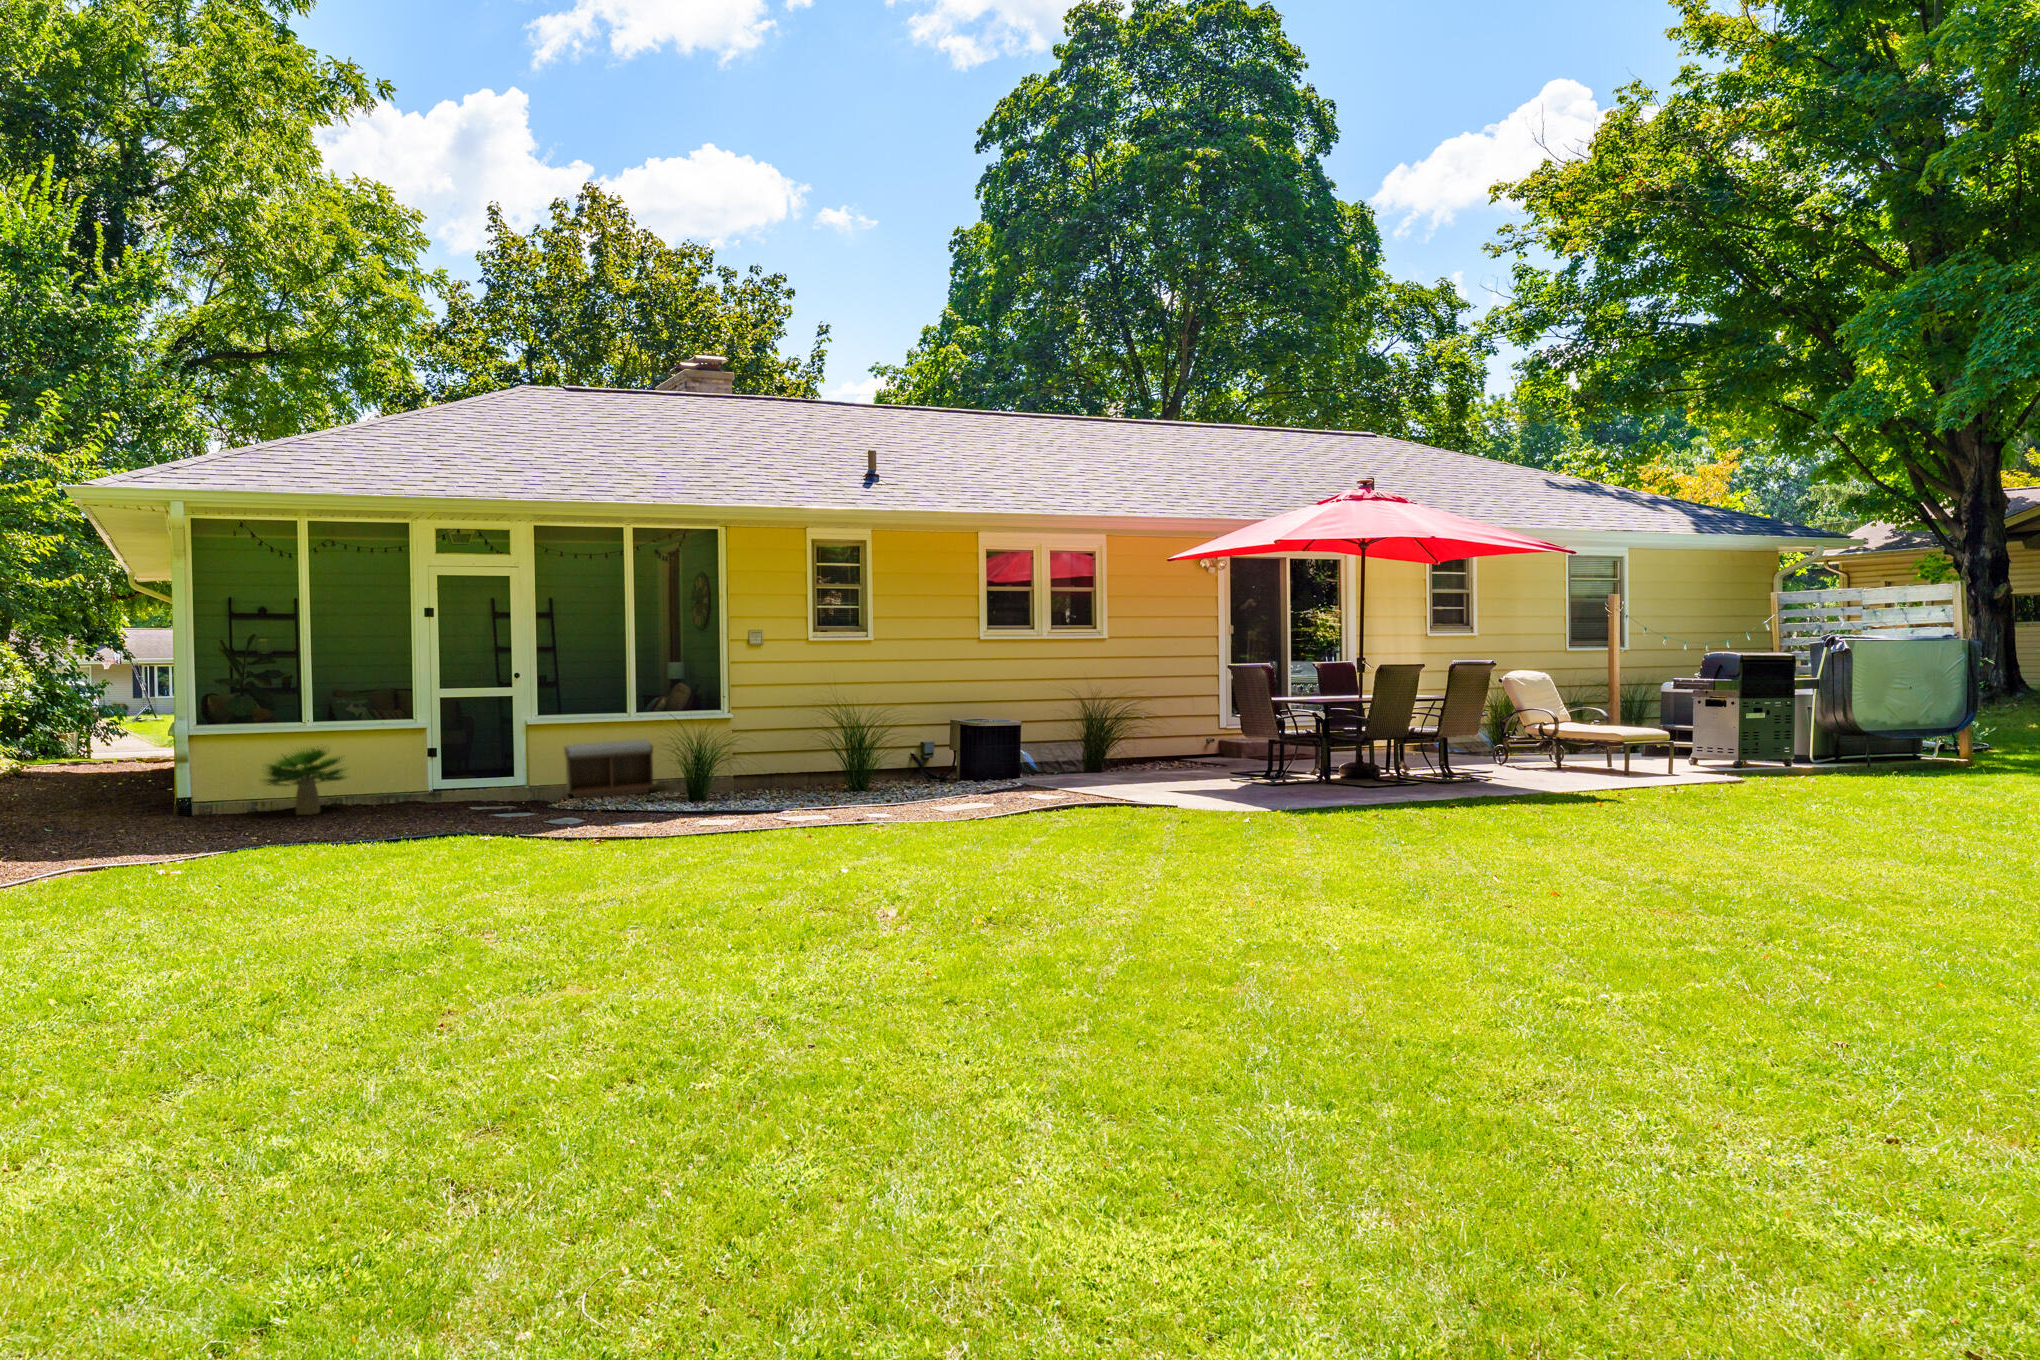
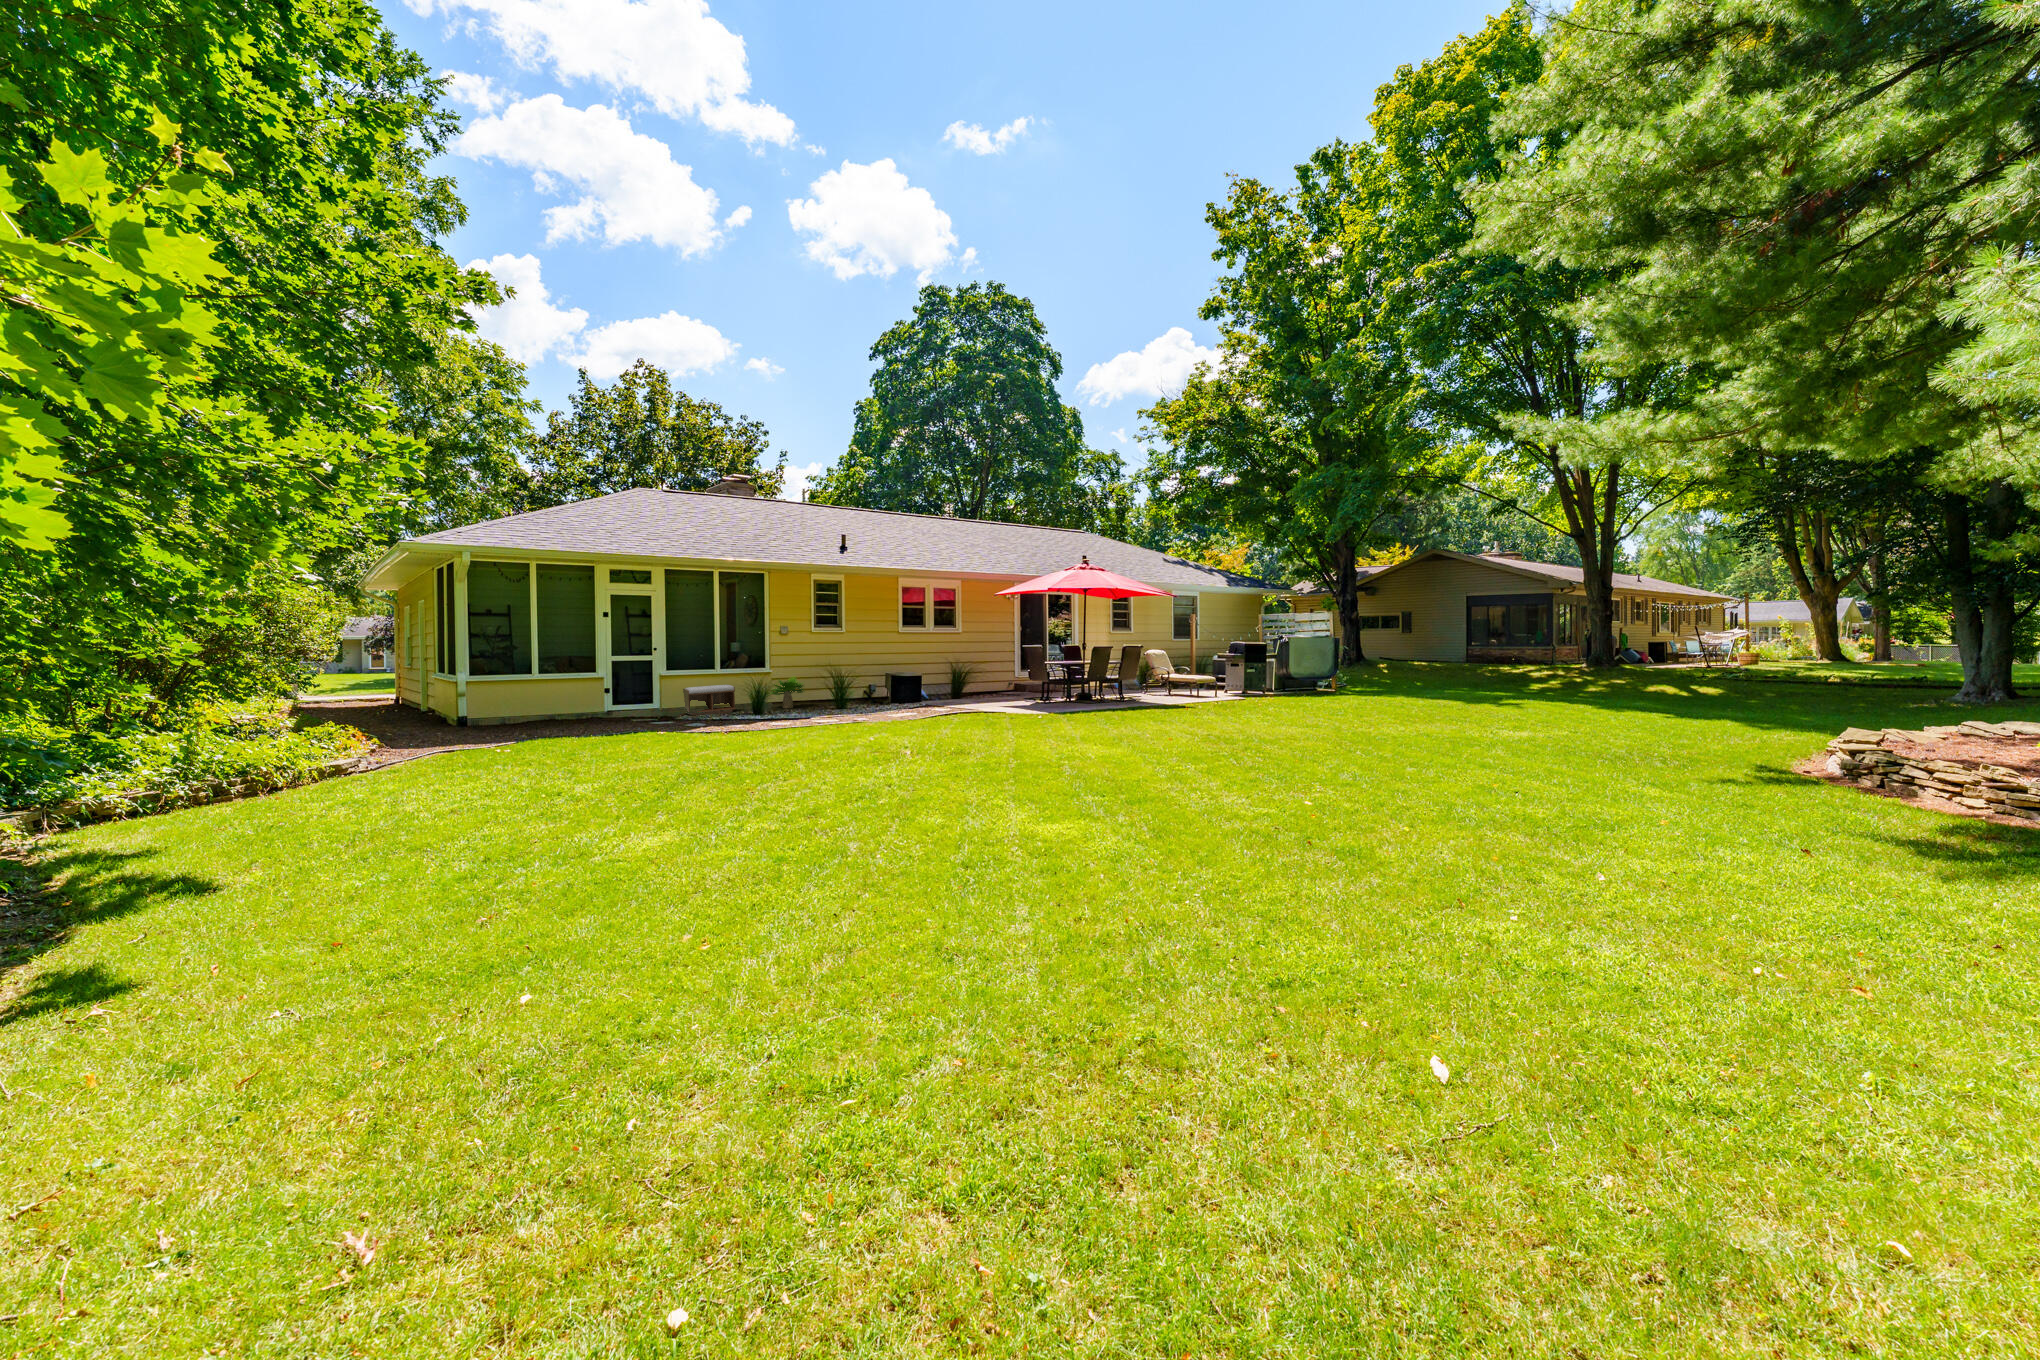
potted plant: present [264,746,347,815] -> present [770,677,804,708]

